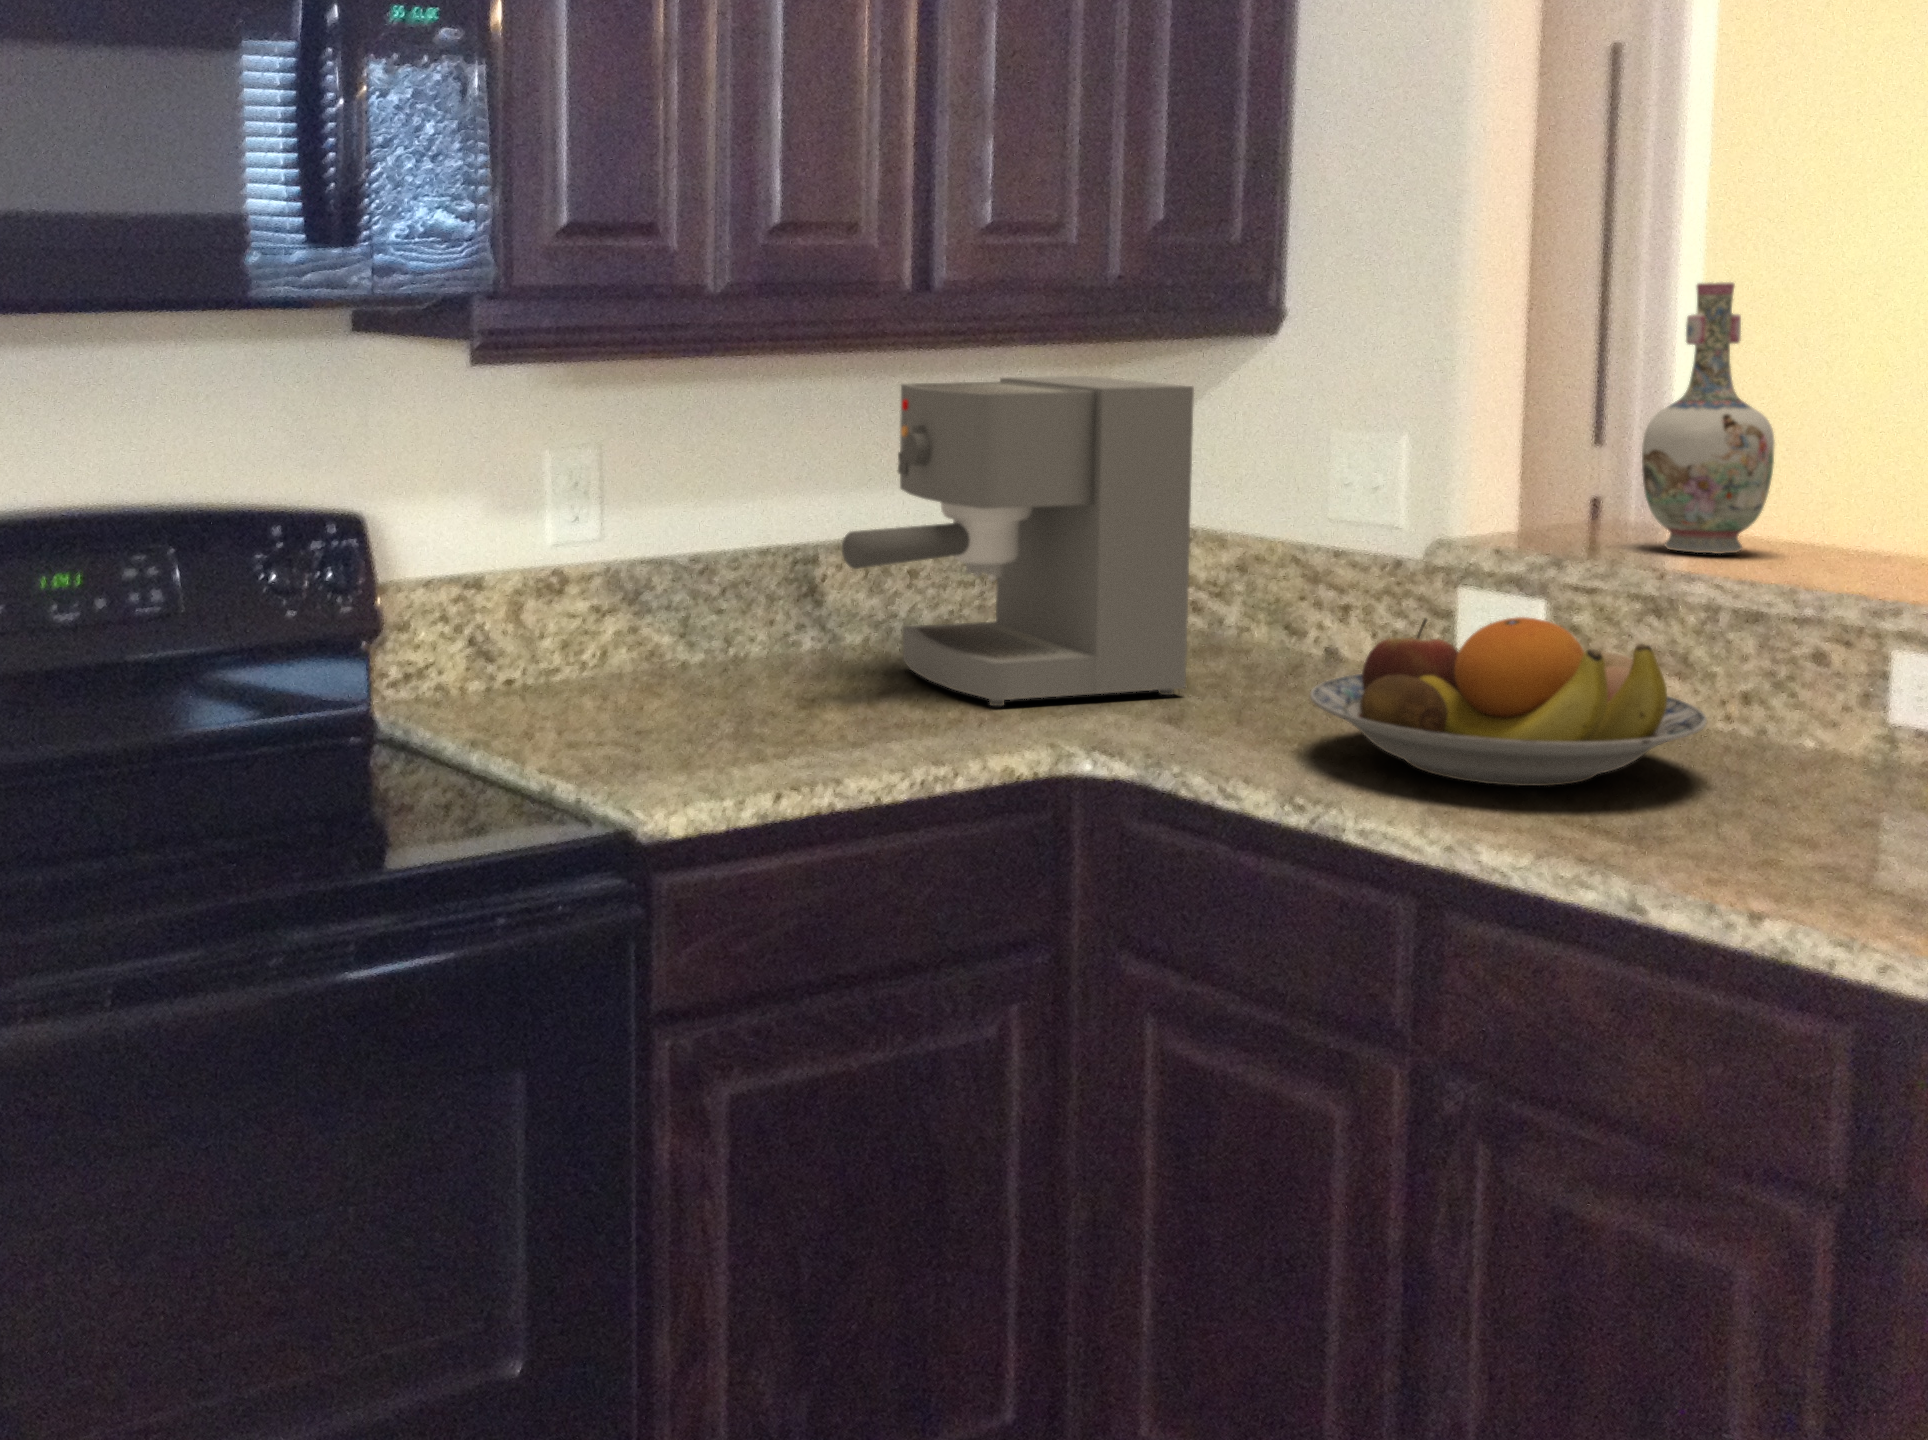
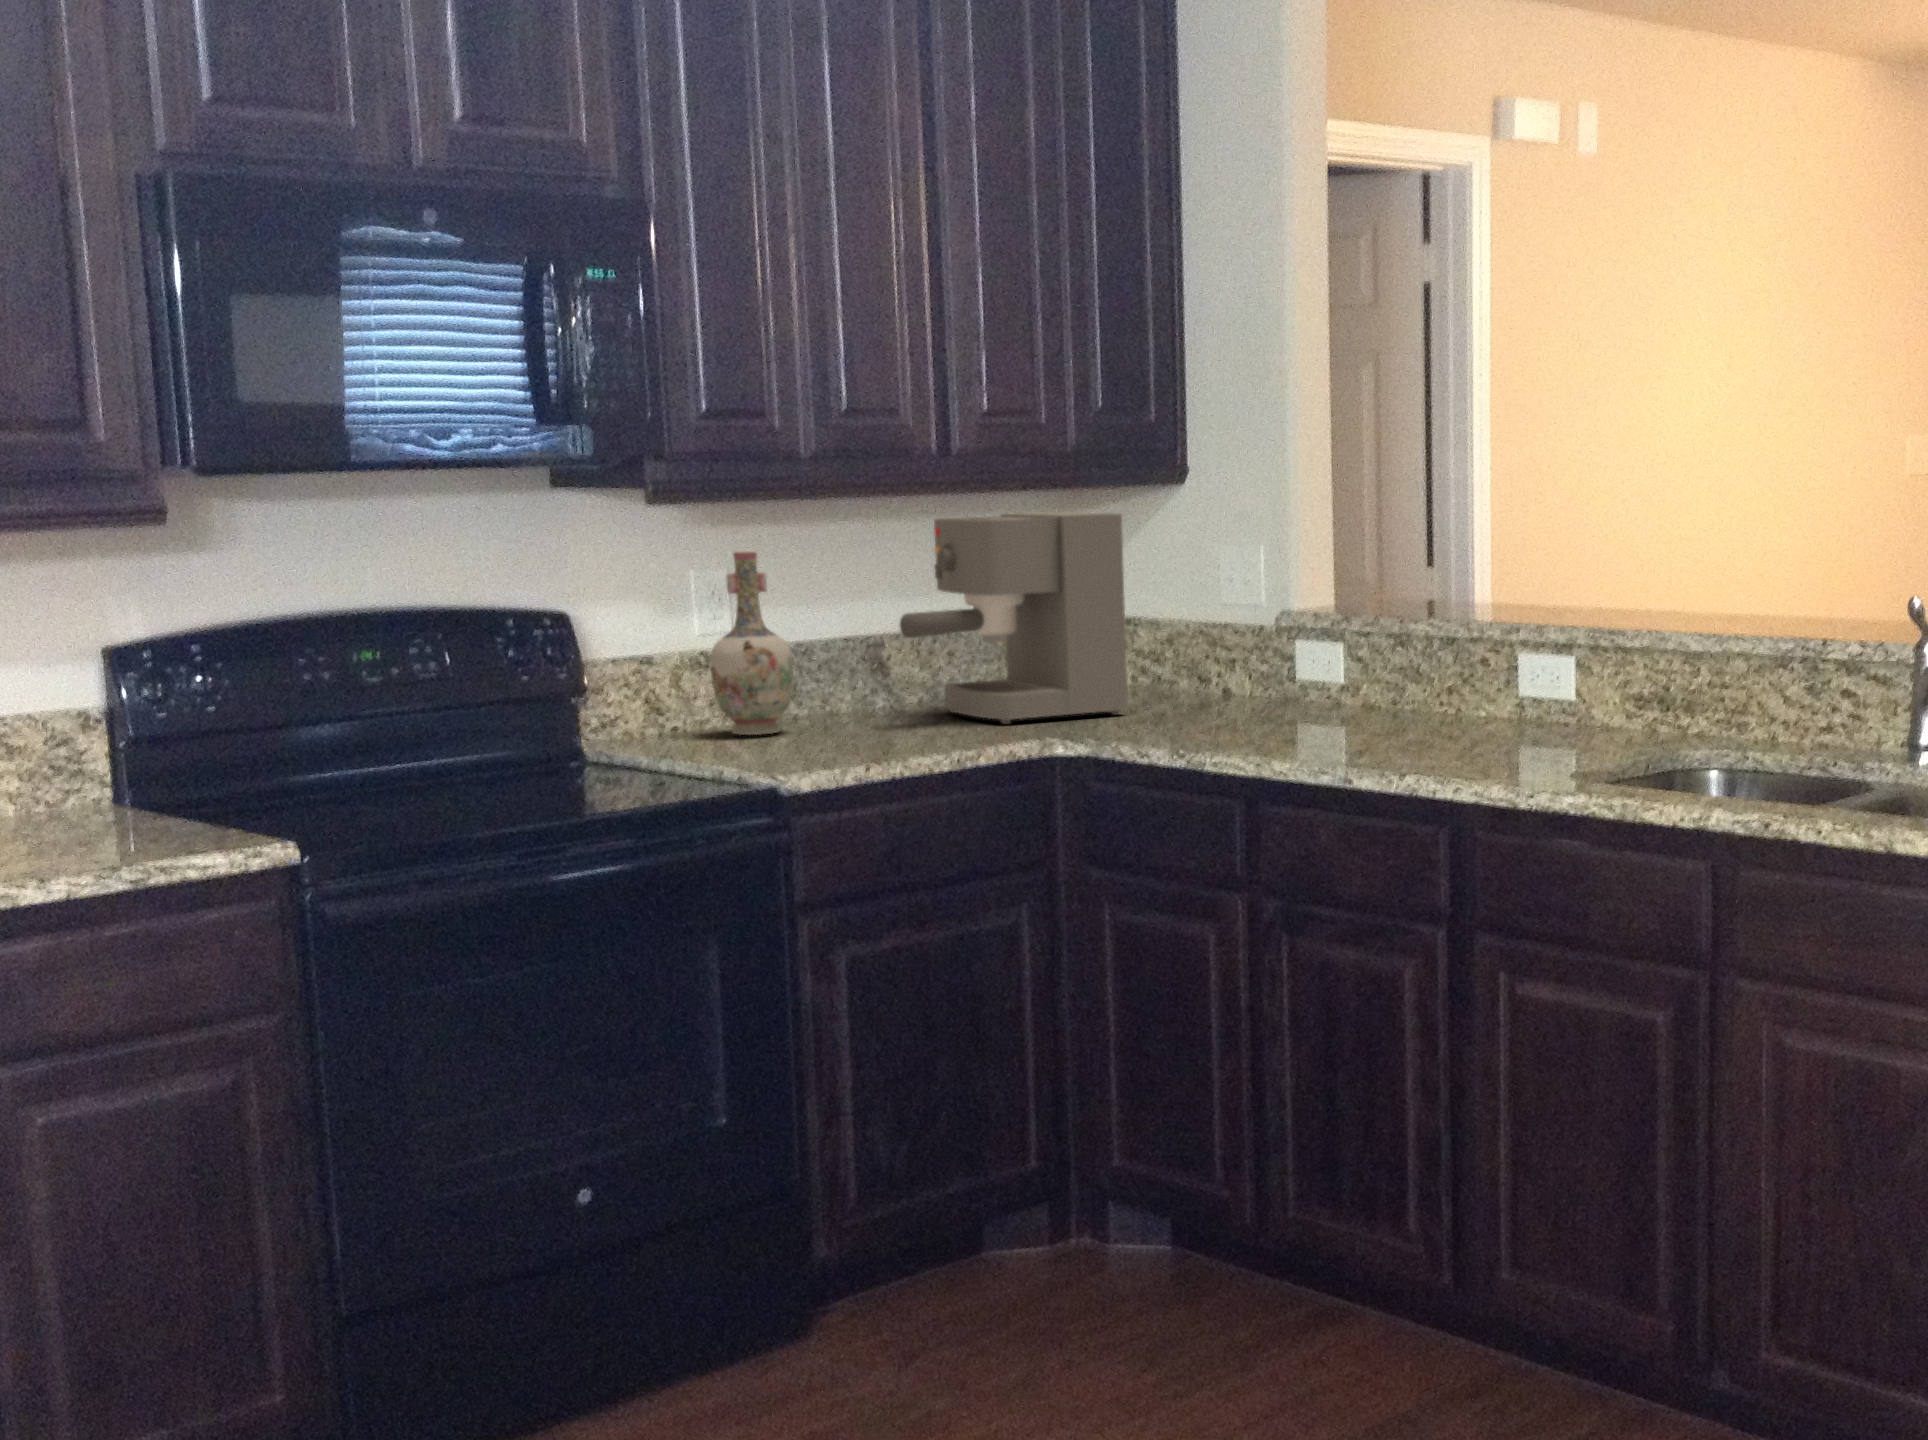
vase: present [1642,282,1774,554] -> present [710,551,793,735]
fruit bowl: present [1310,617,1707,786] -> none [1191,640,1409,737]

